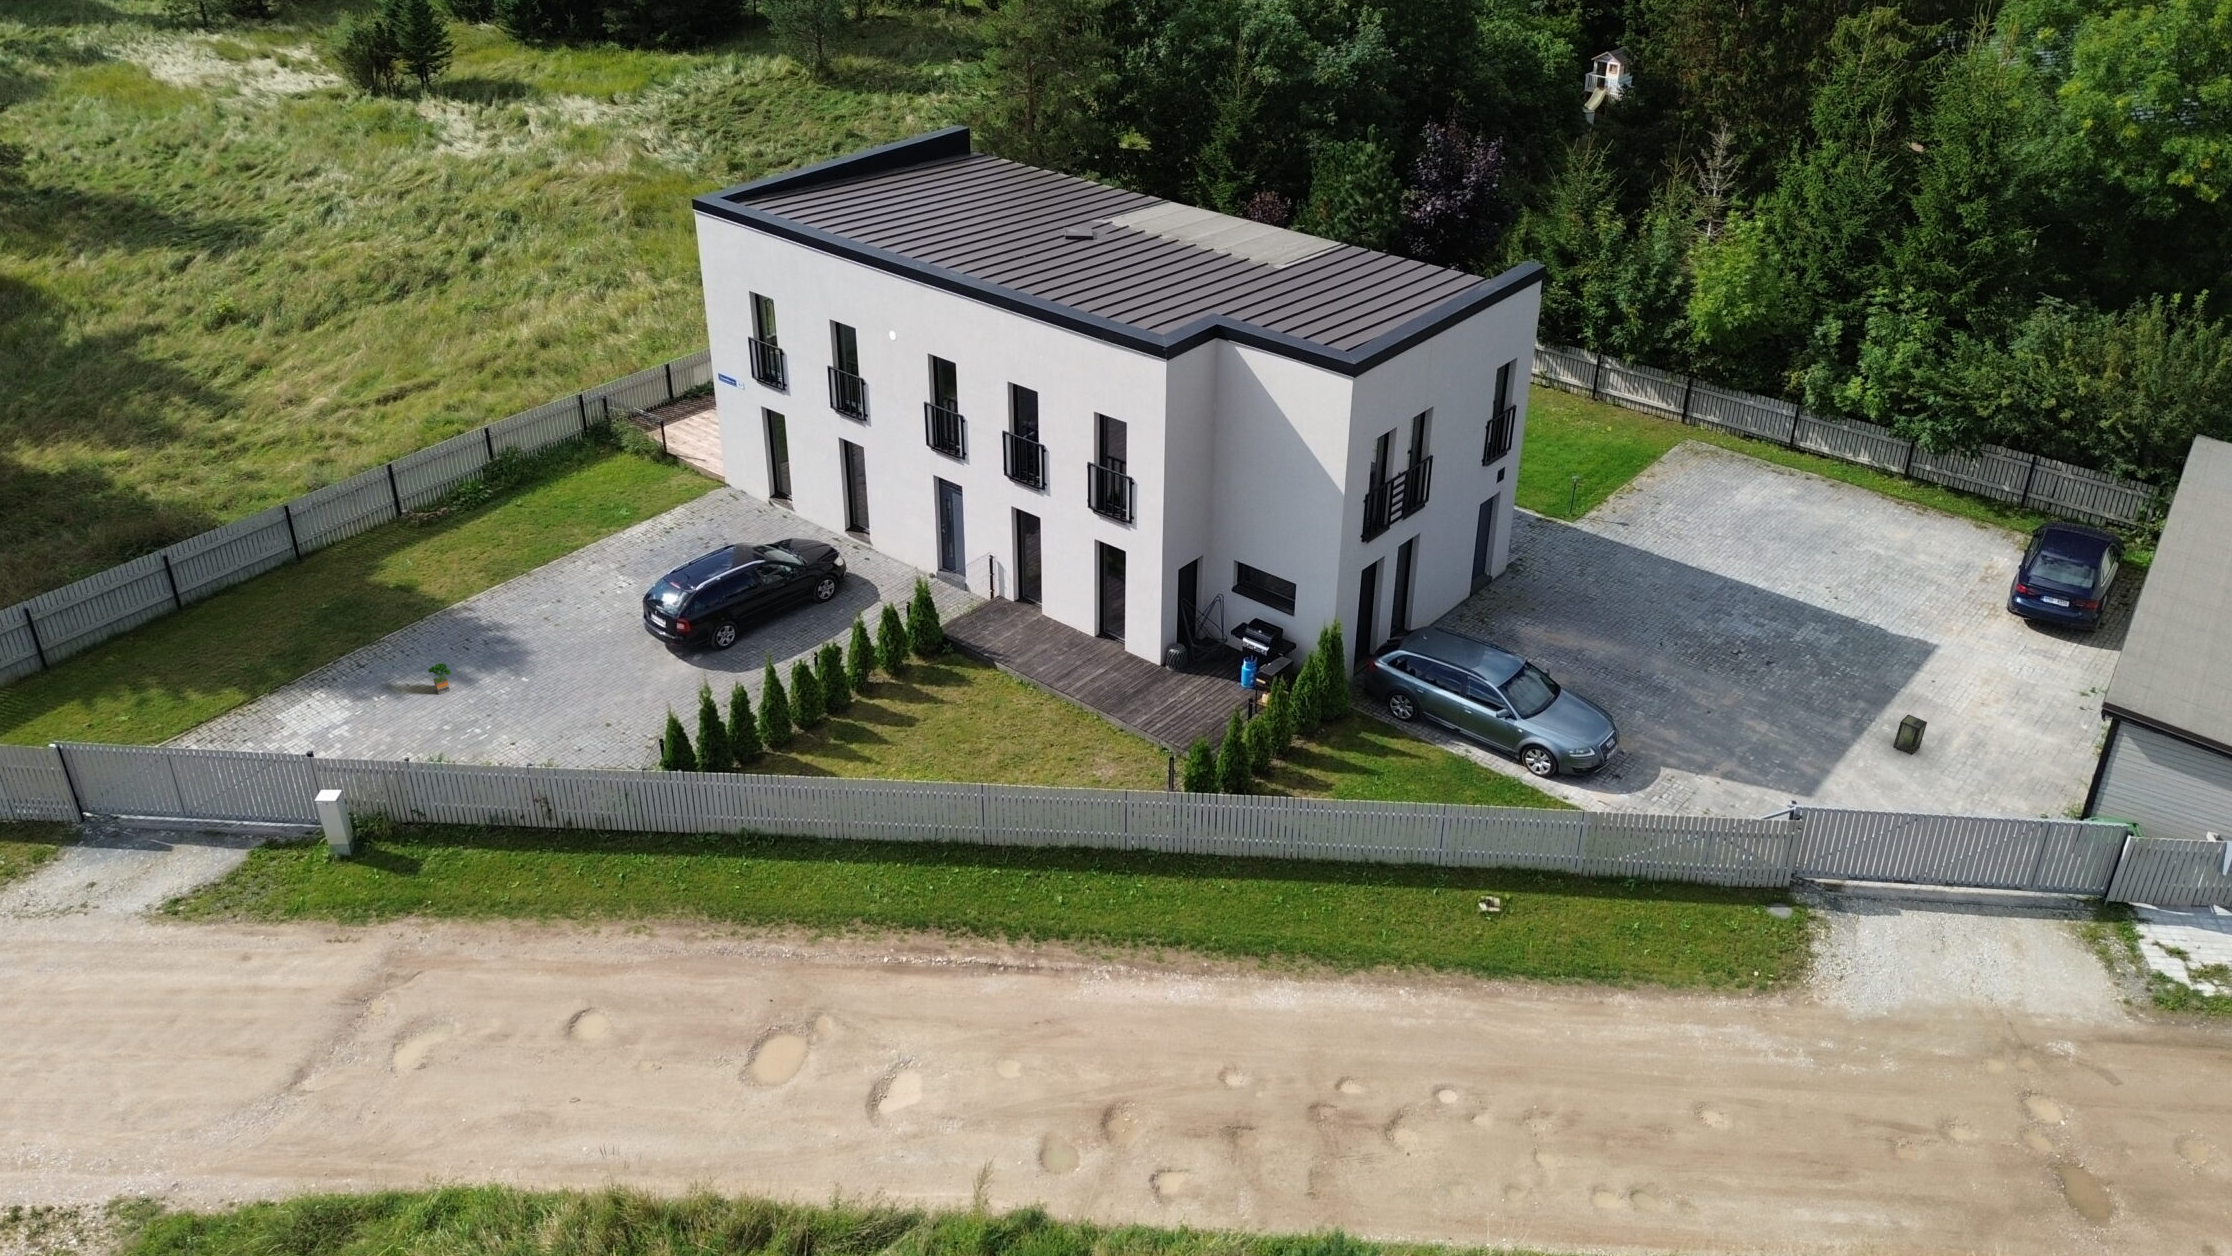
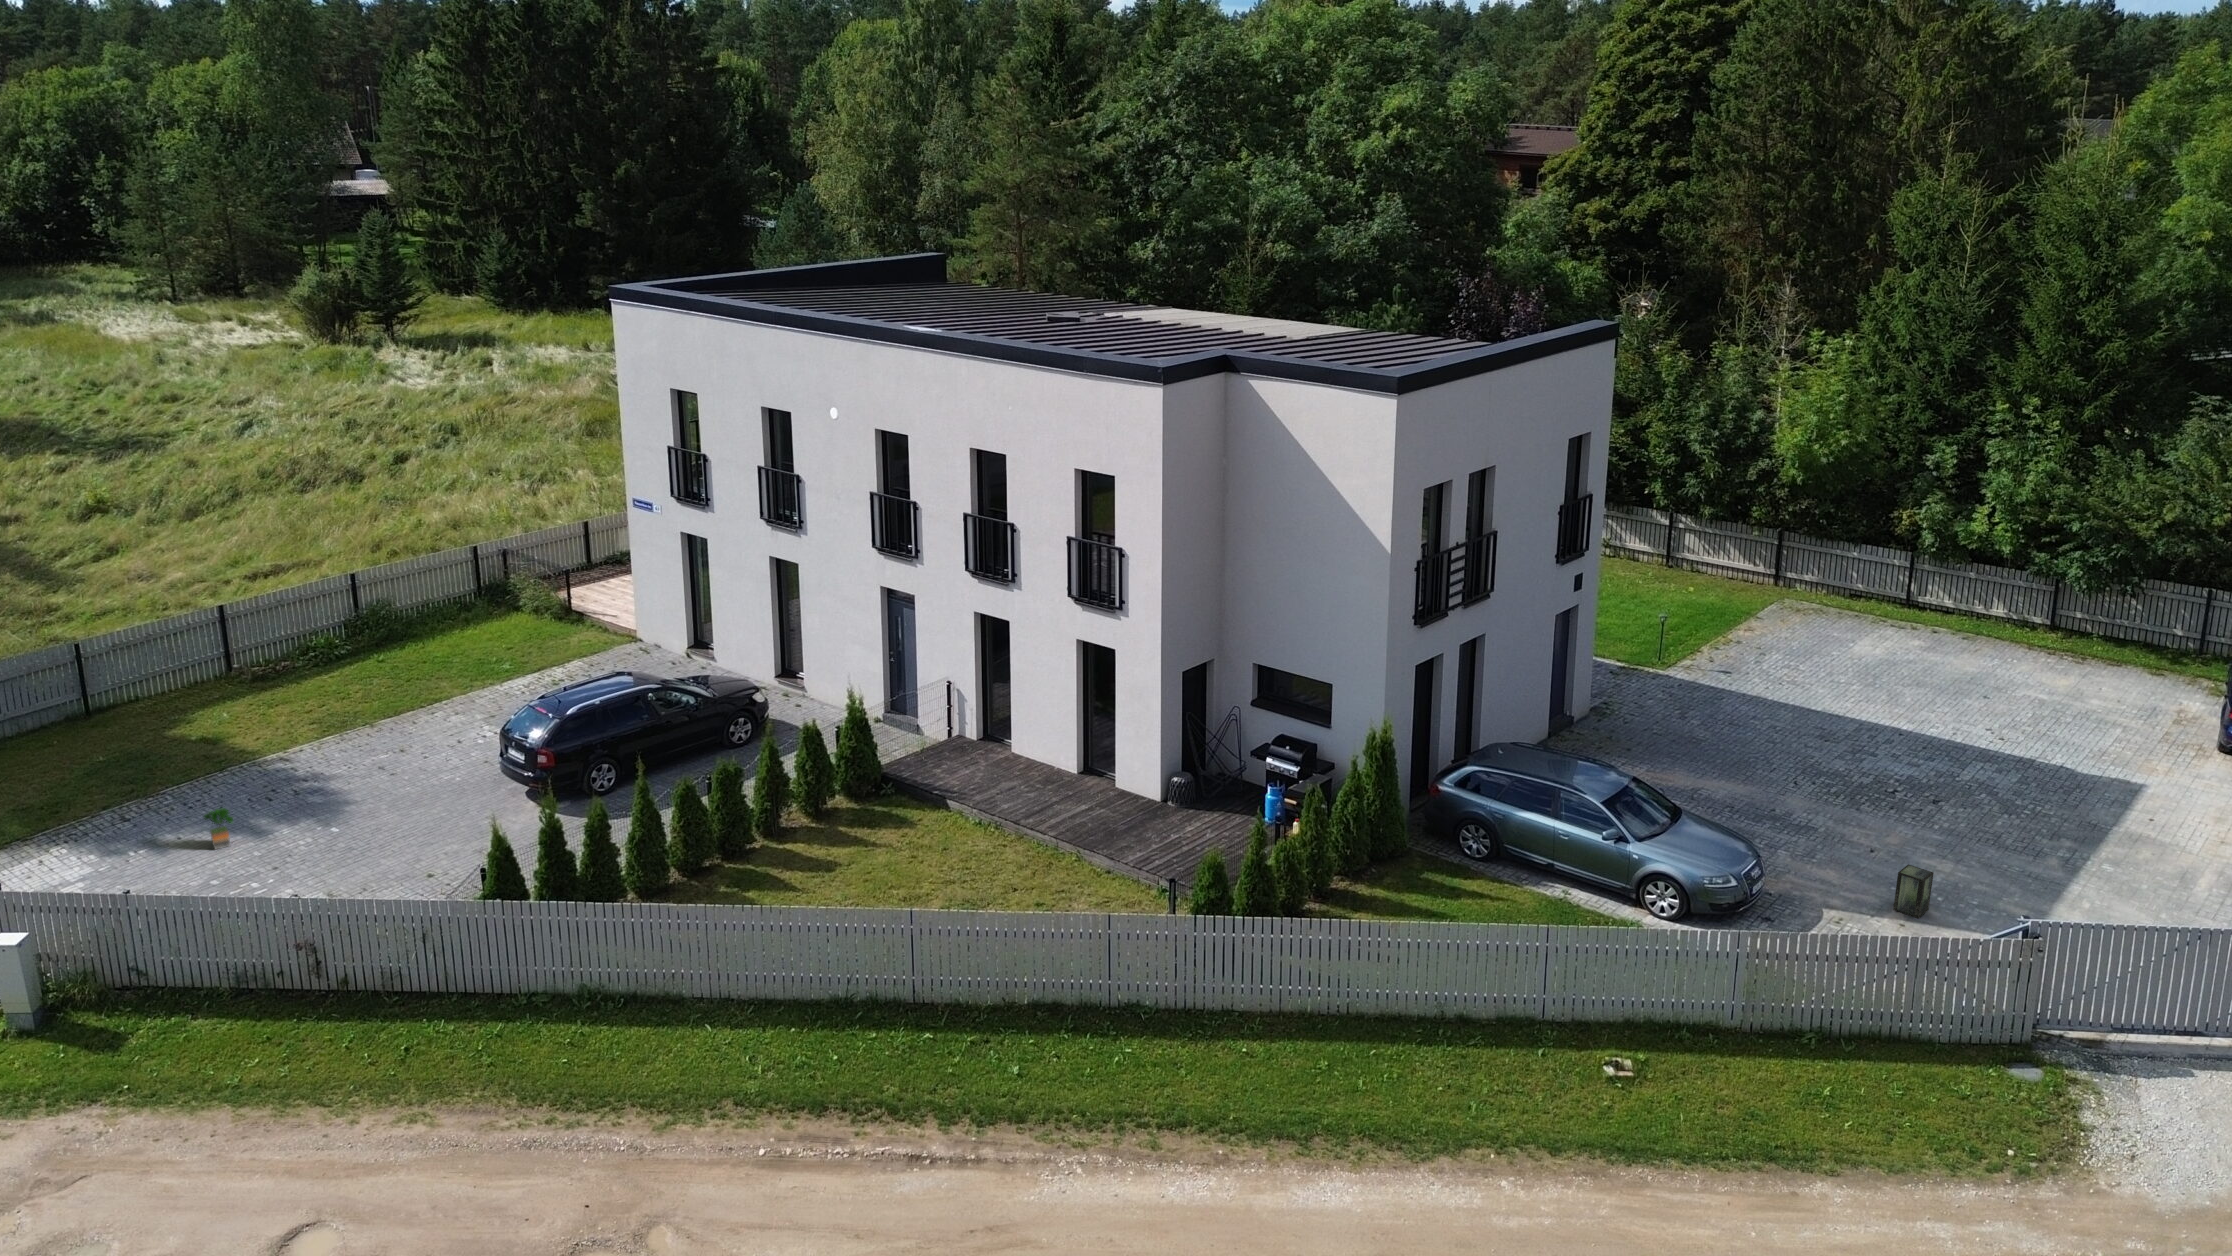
storage box: present [1893,715,1927,755] -> present [1893,864,1934,918]

